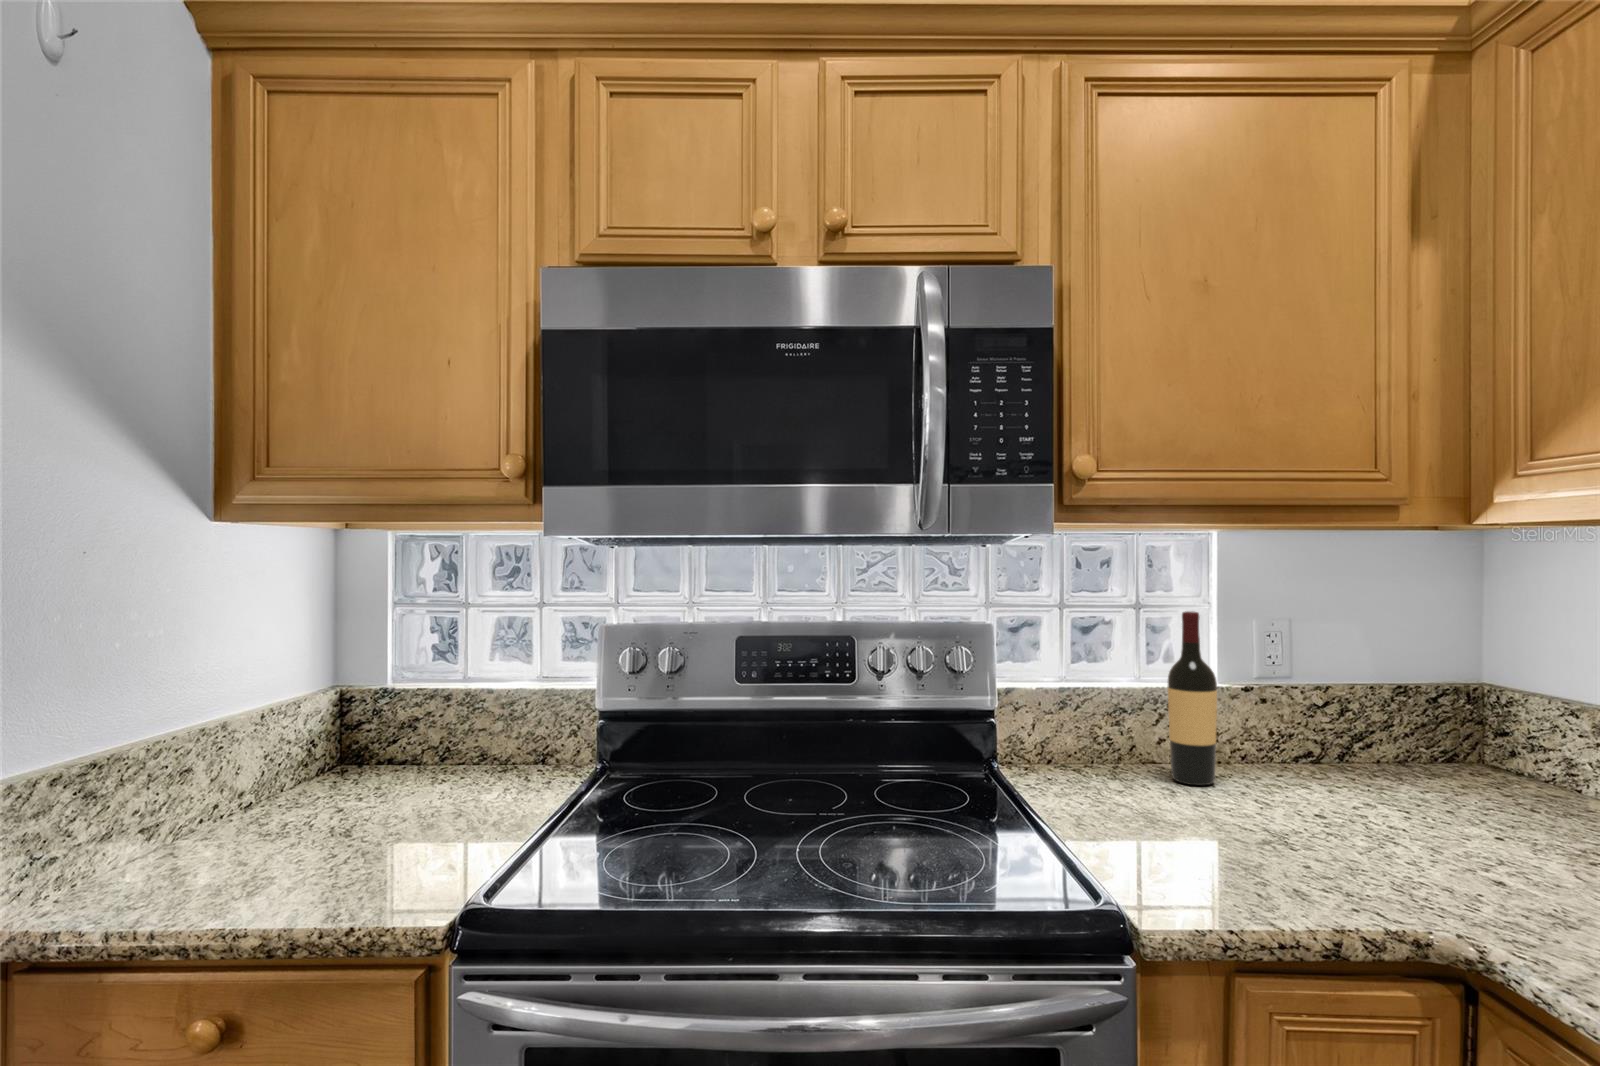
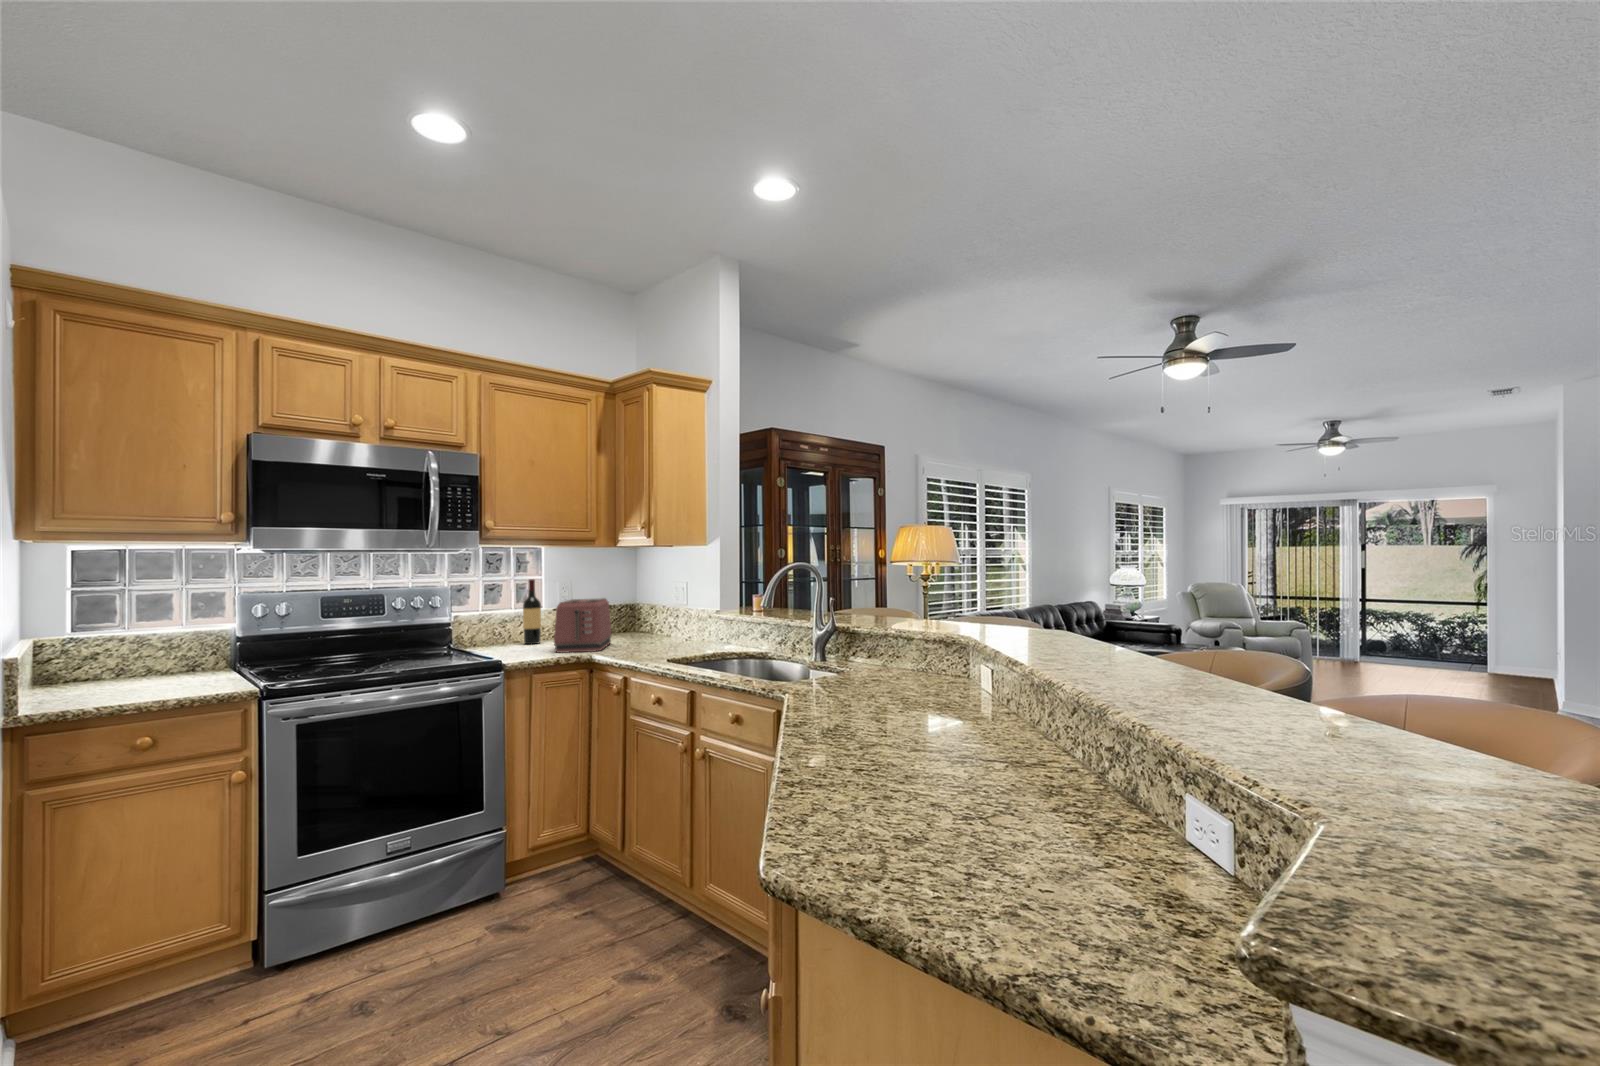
toaster: none [1282,687,1476,915] -> present [554,598,612,653]

